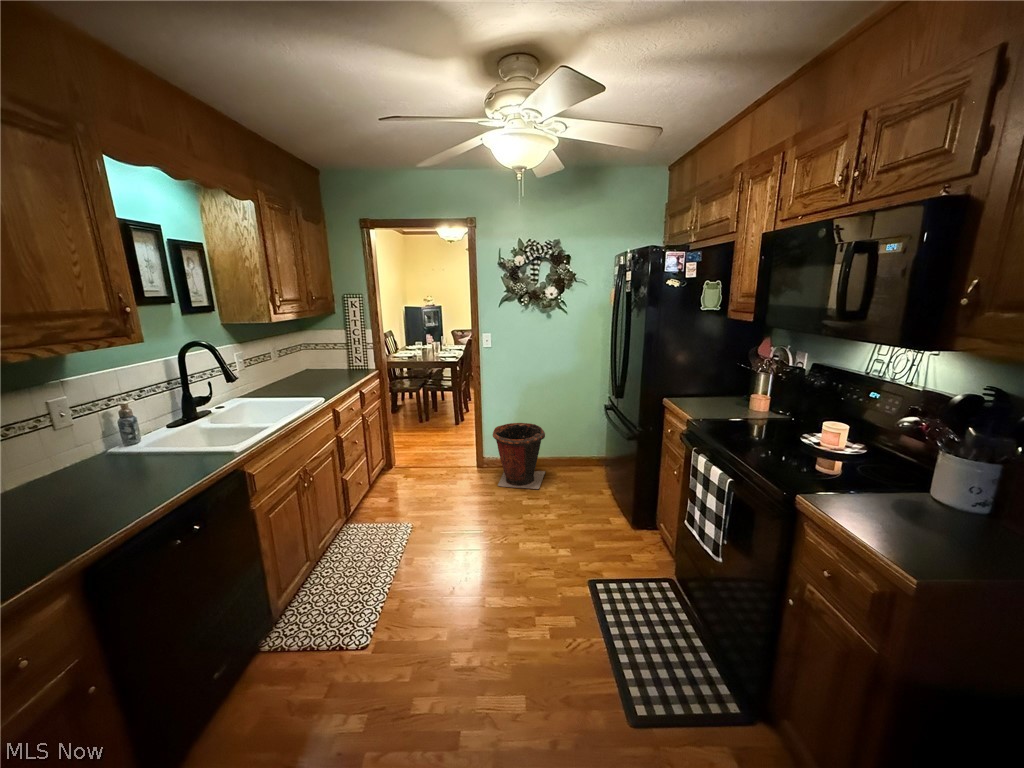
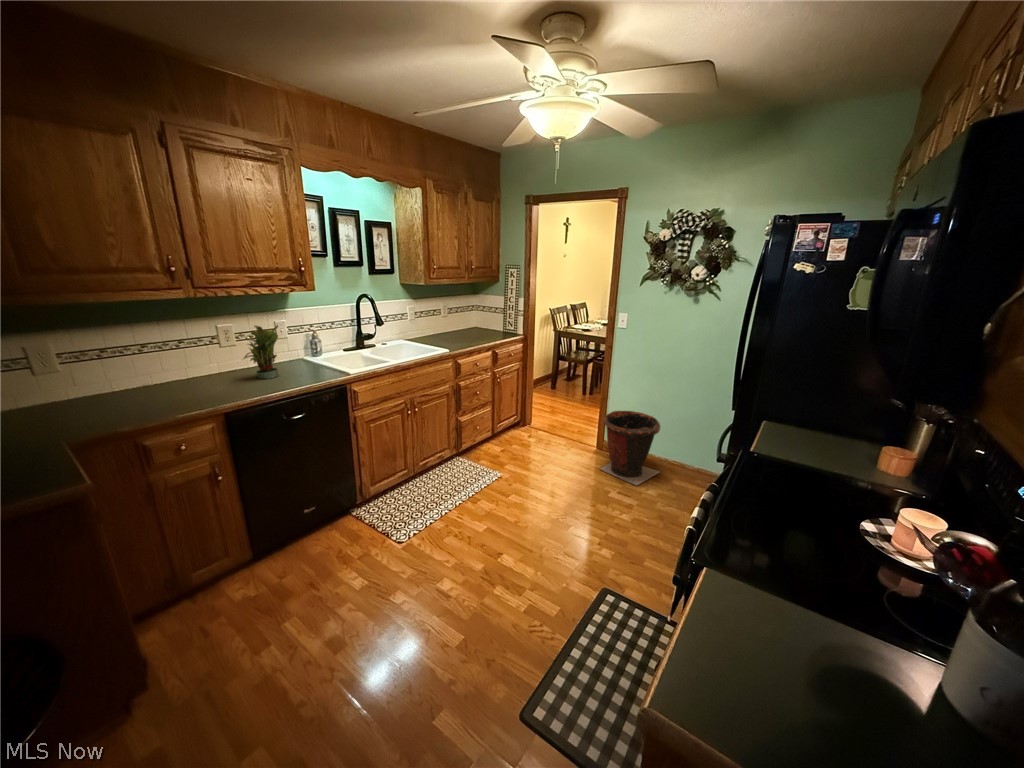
potted plant: none [35,401,113,497] -> present [244,325,278,379]

